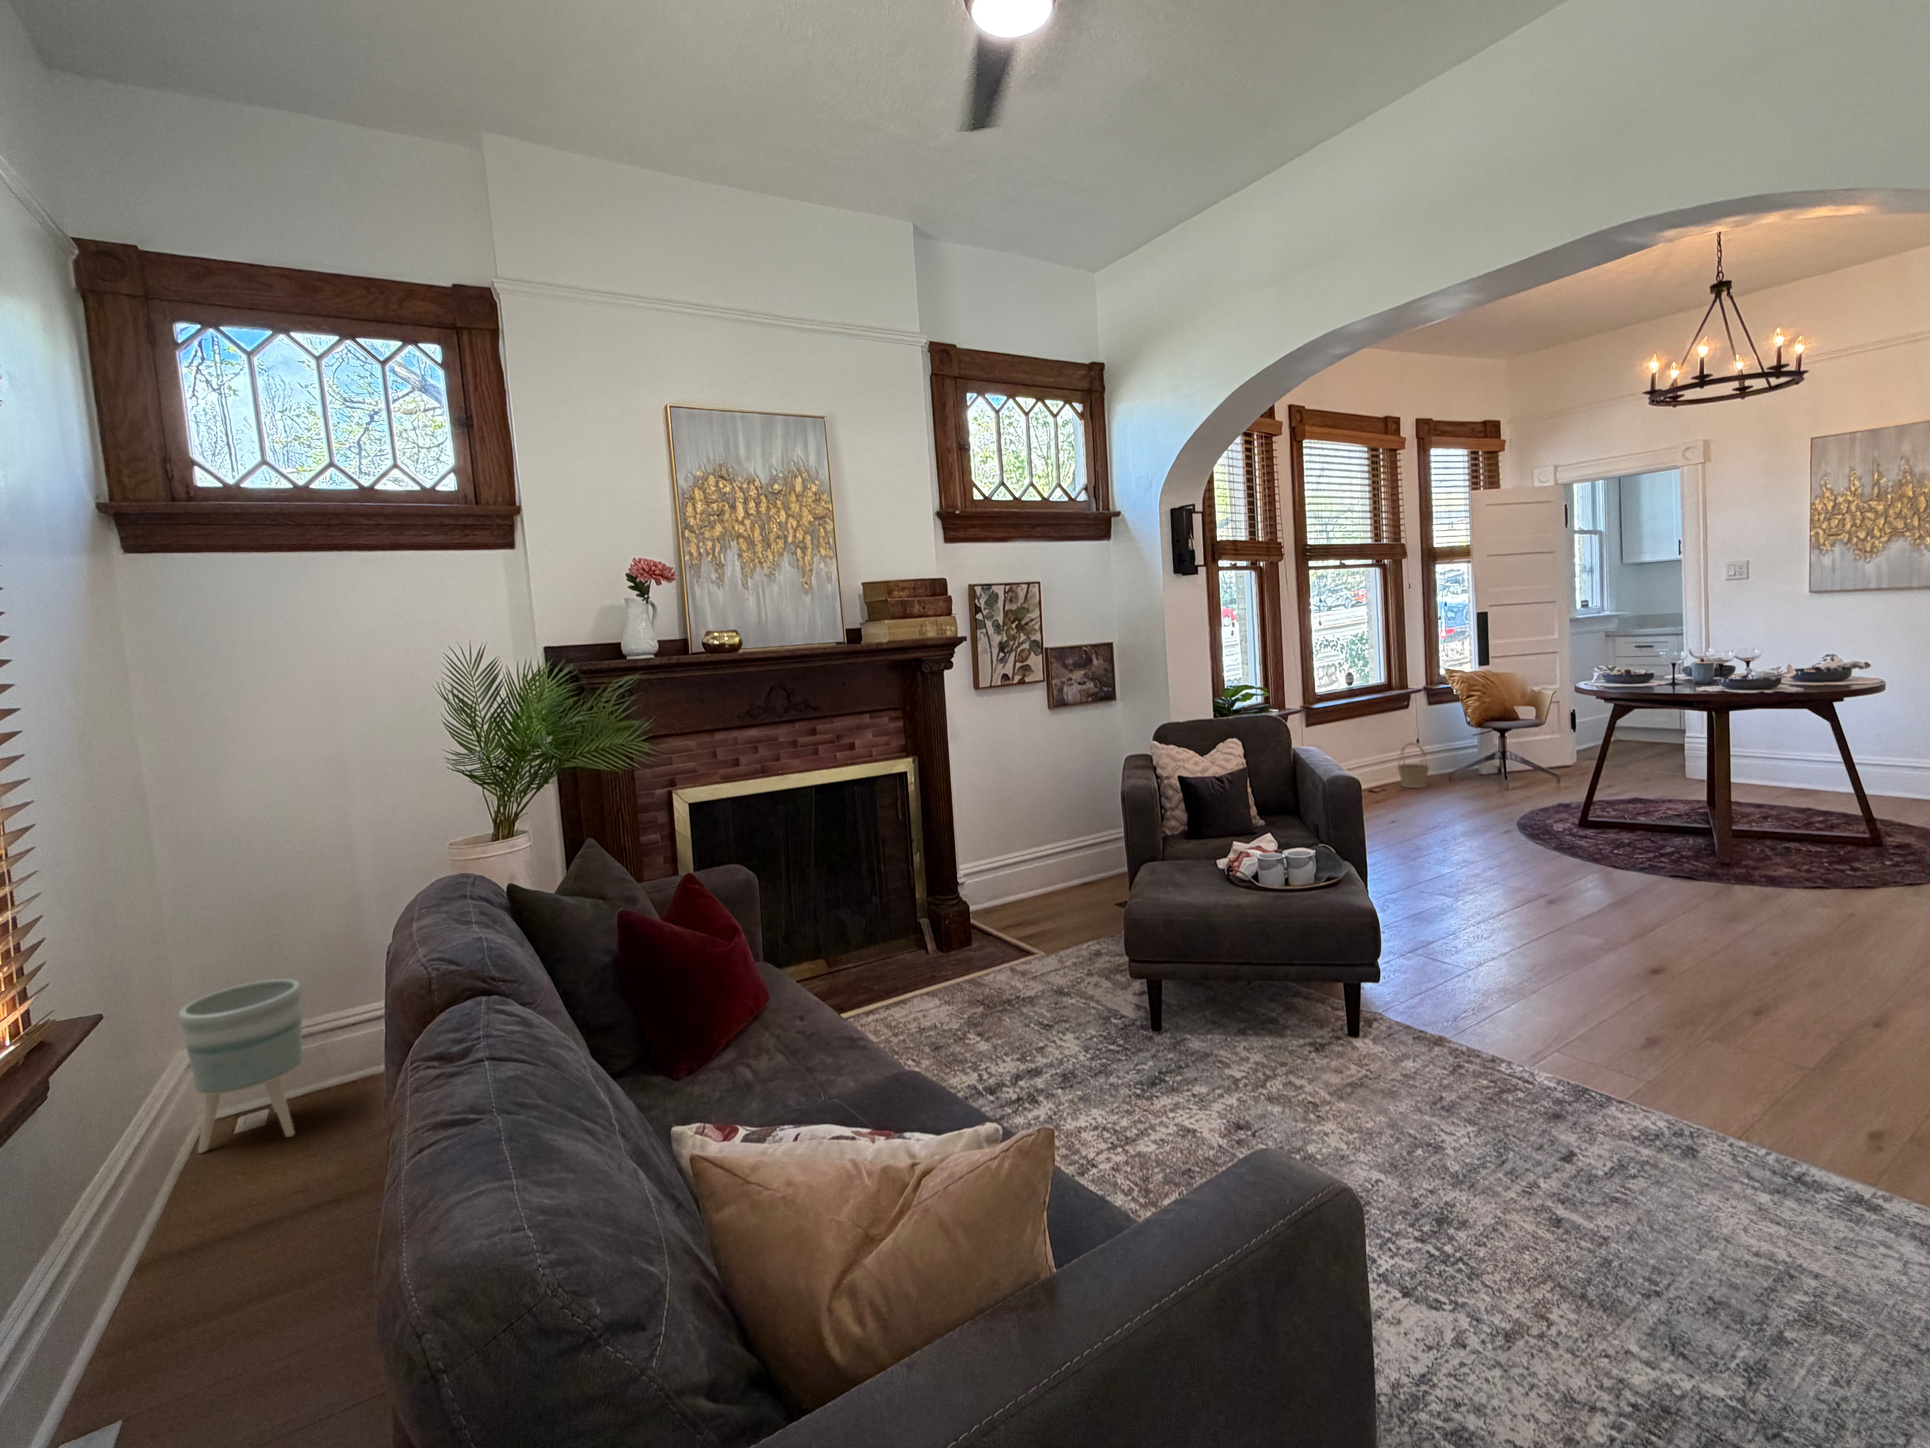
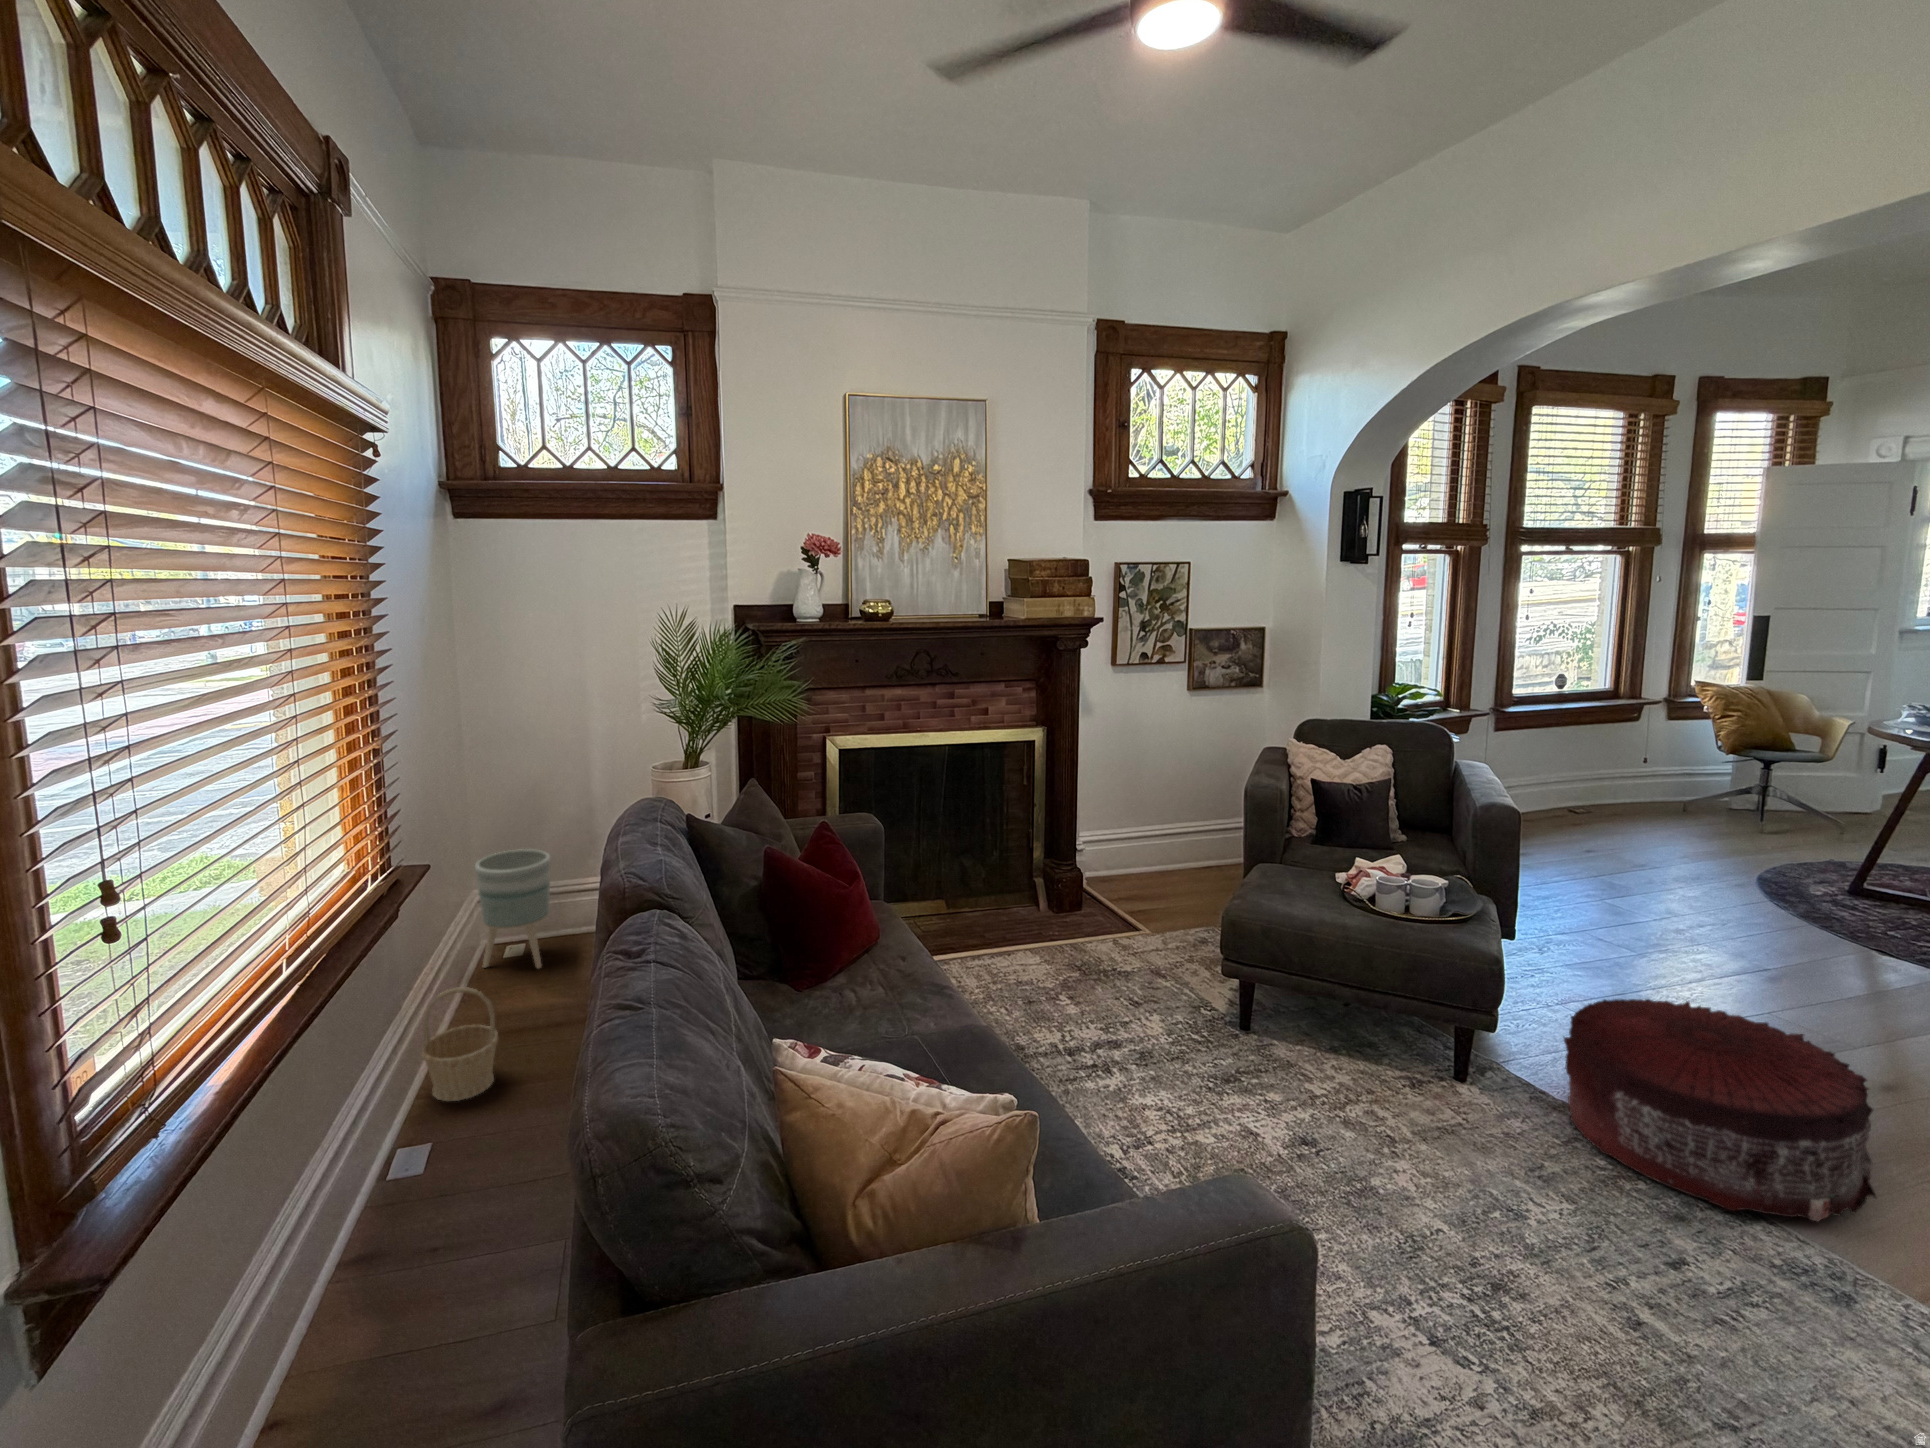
basket: present [1398,743,1429,788] -> present [422,988,498,1101]
pouf: none [1434,923,1684,1099] -> present [1564,999,1876,1221]

